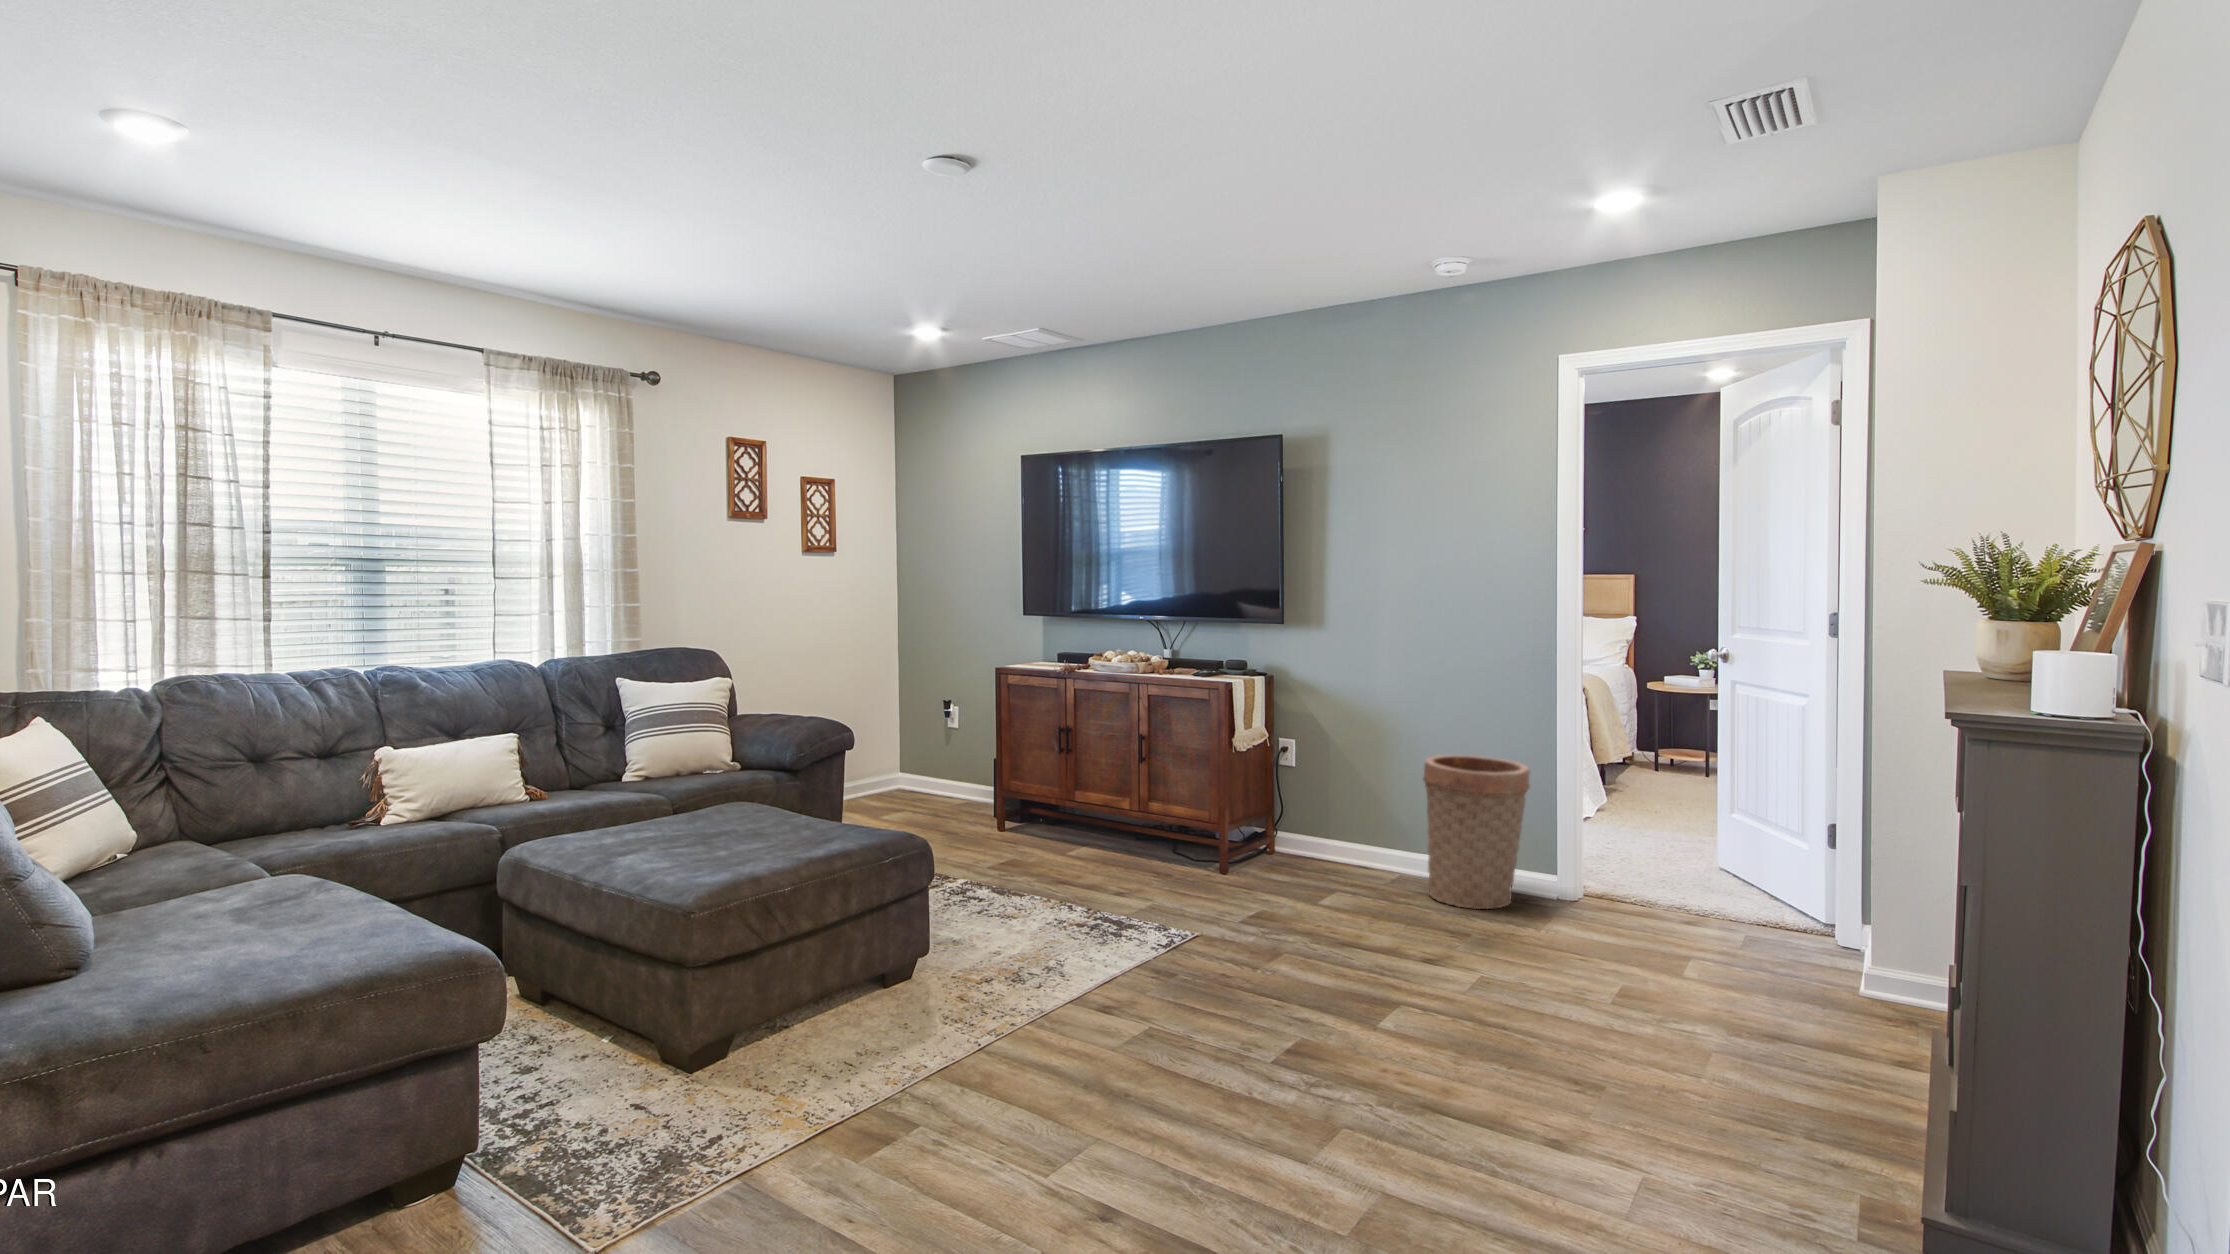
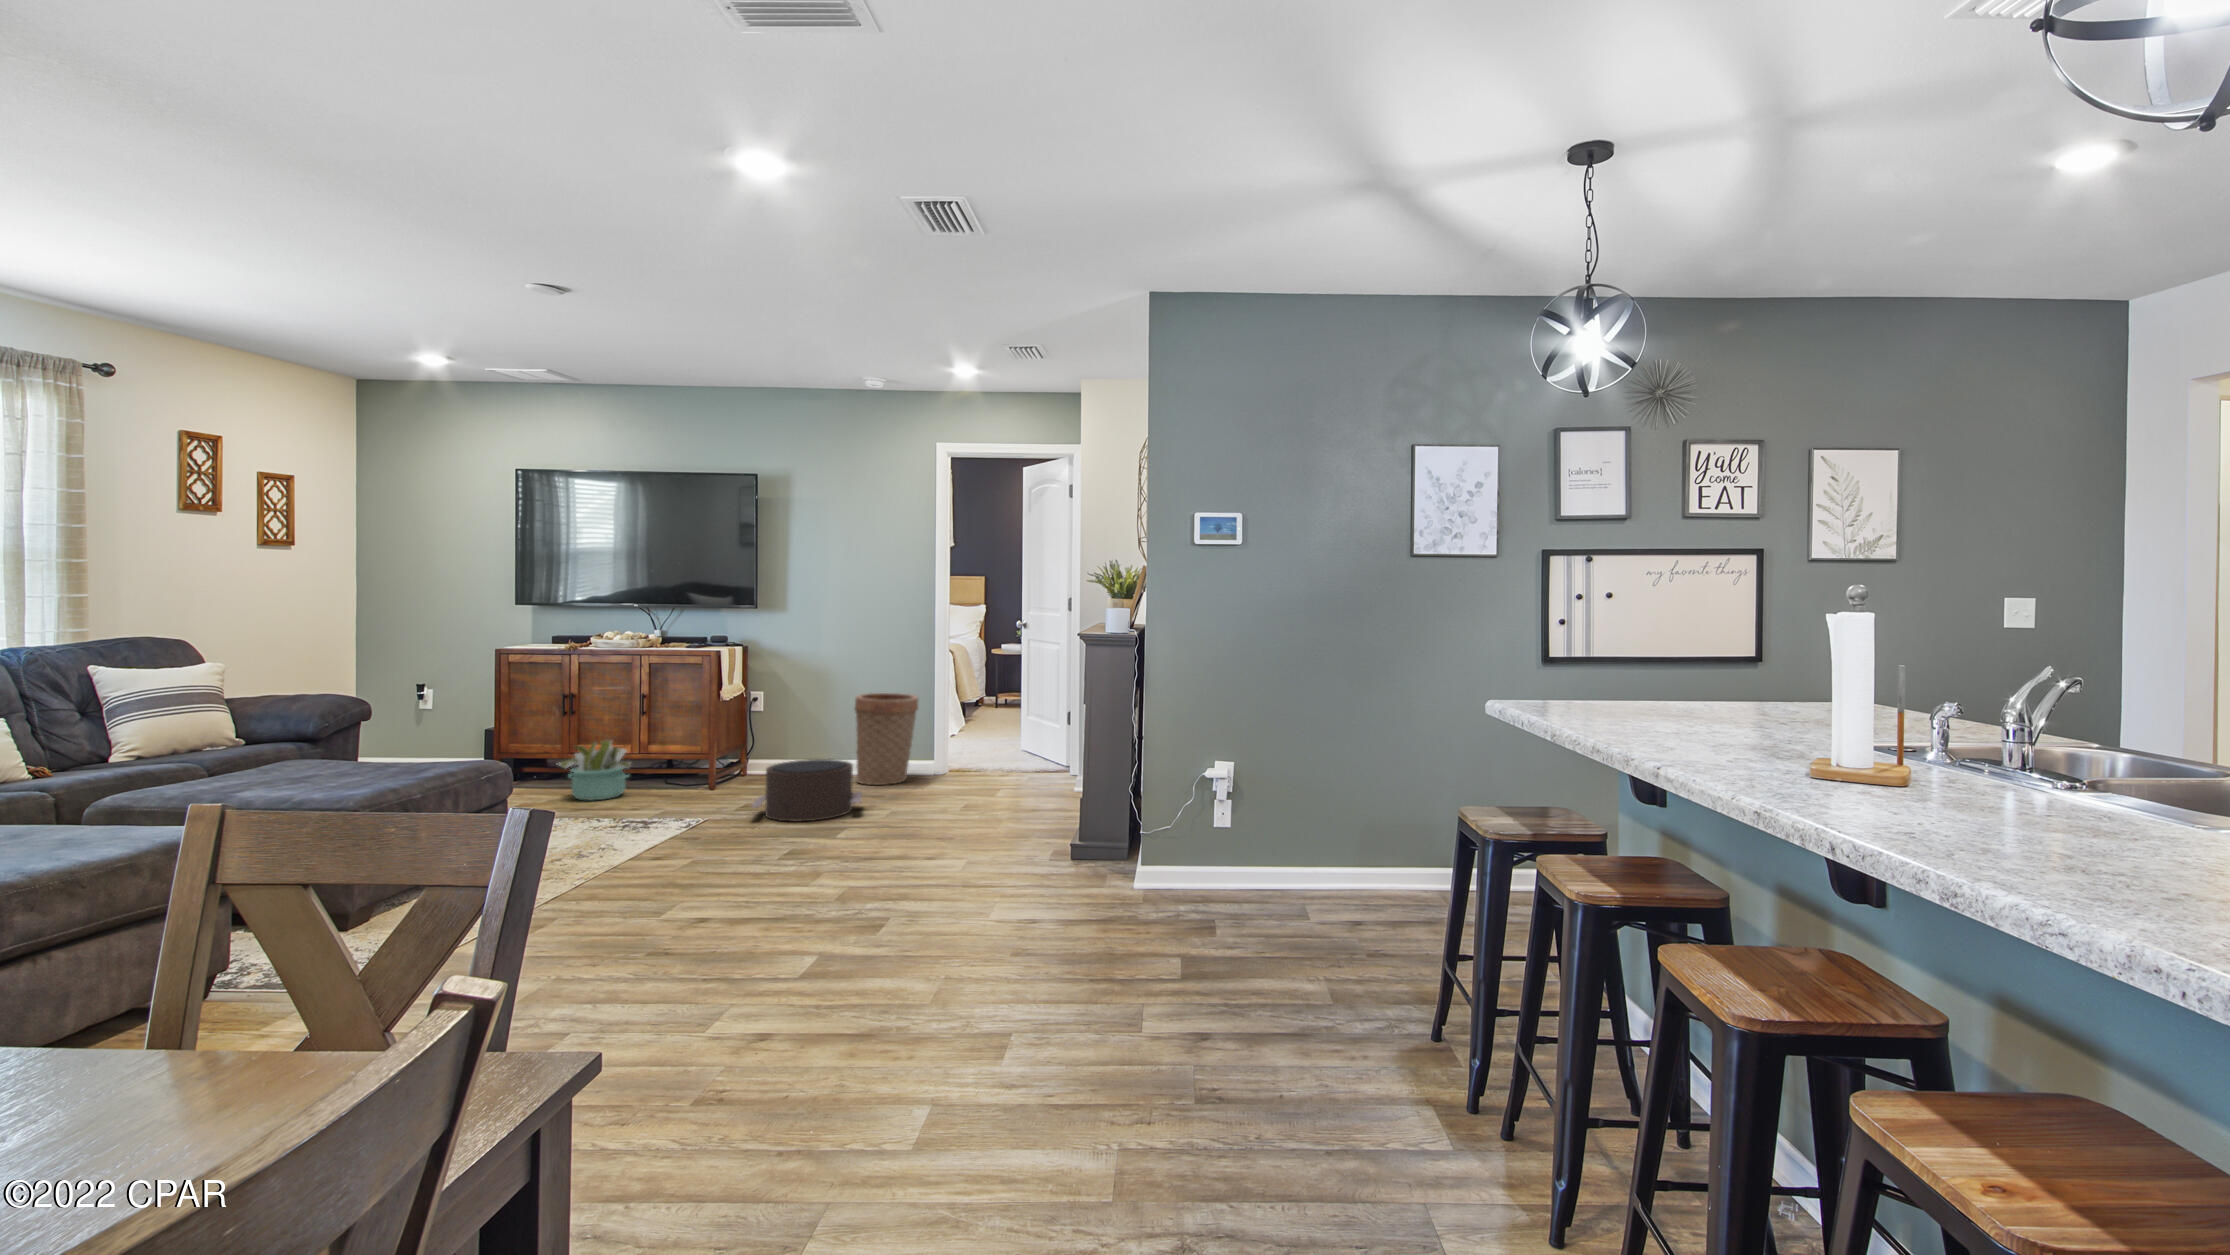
decorative plant: none [1039,792,1123,872] -> present [556,740,631,800]
pouf: none [1256,861,1432,973] -> present [752,759,862,821]

